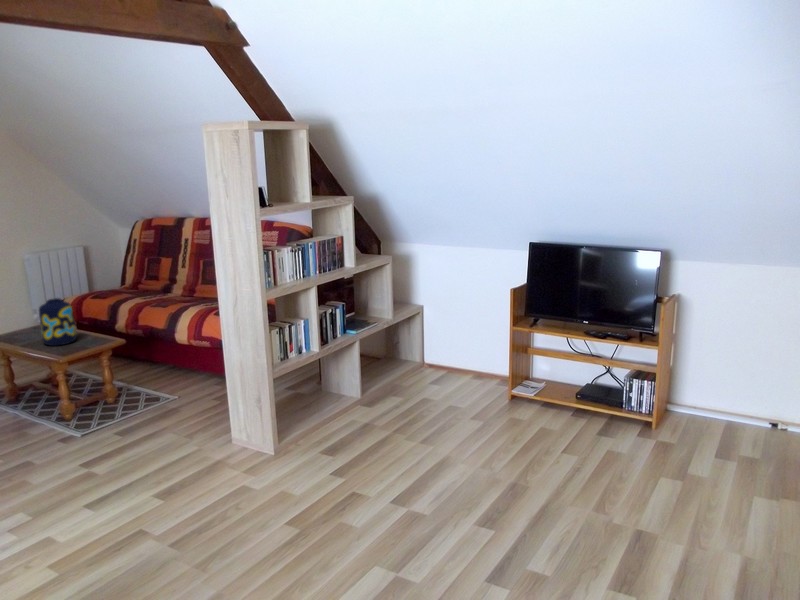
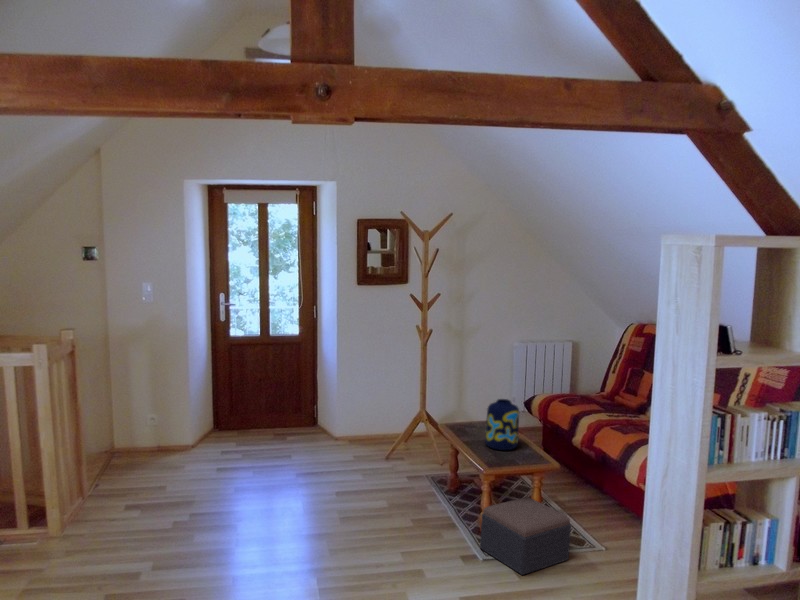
footstool: none [67,375,153,435] -> present [480,497,571,575]

